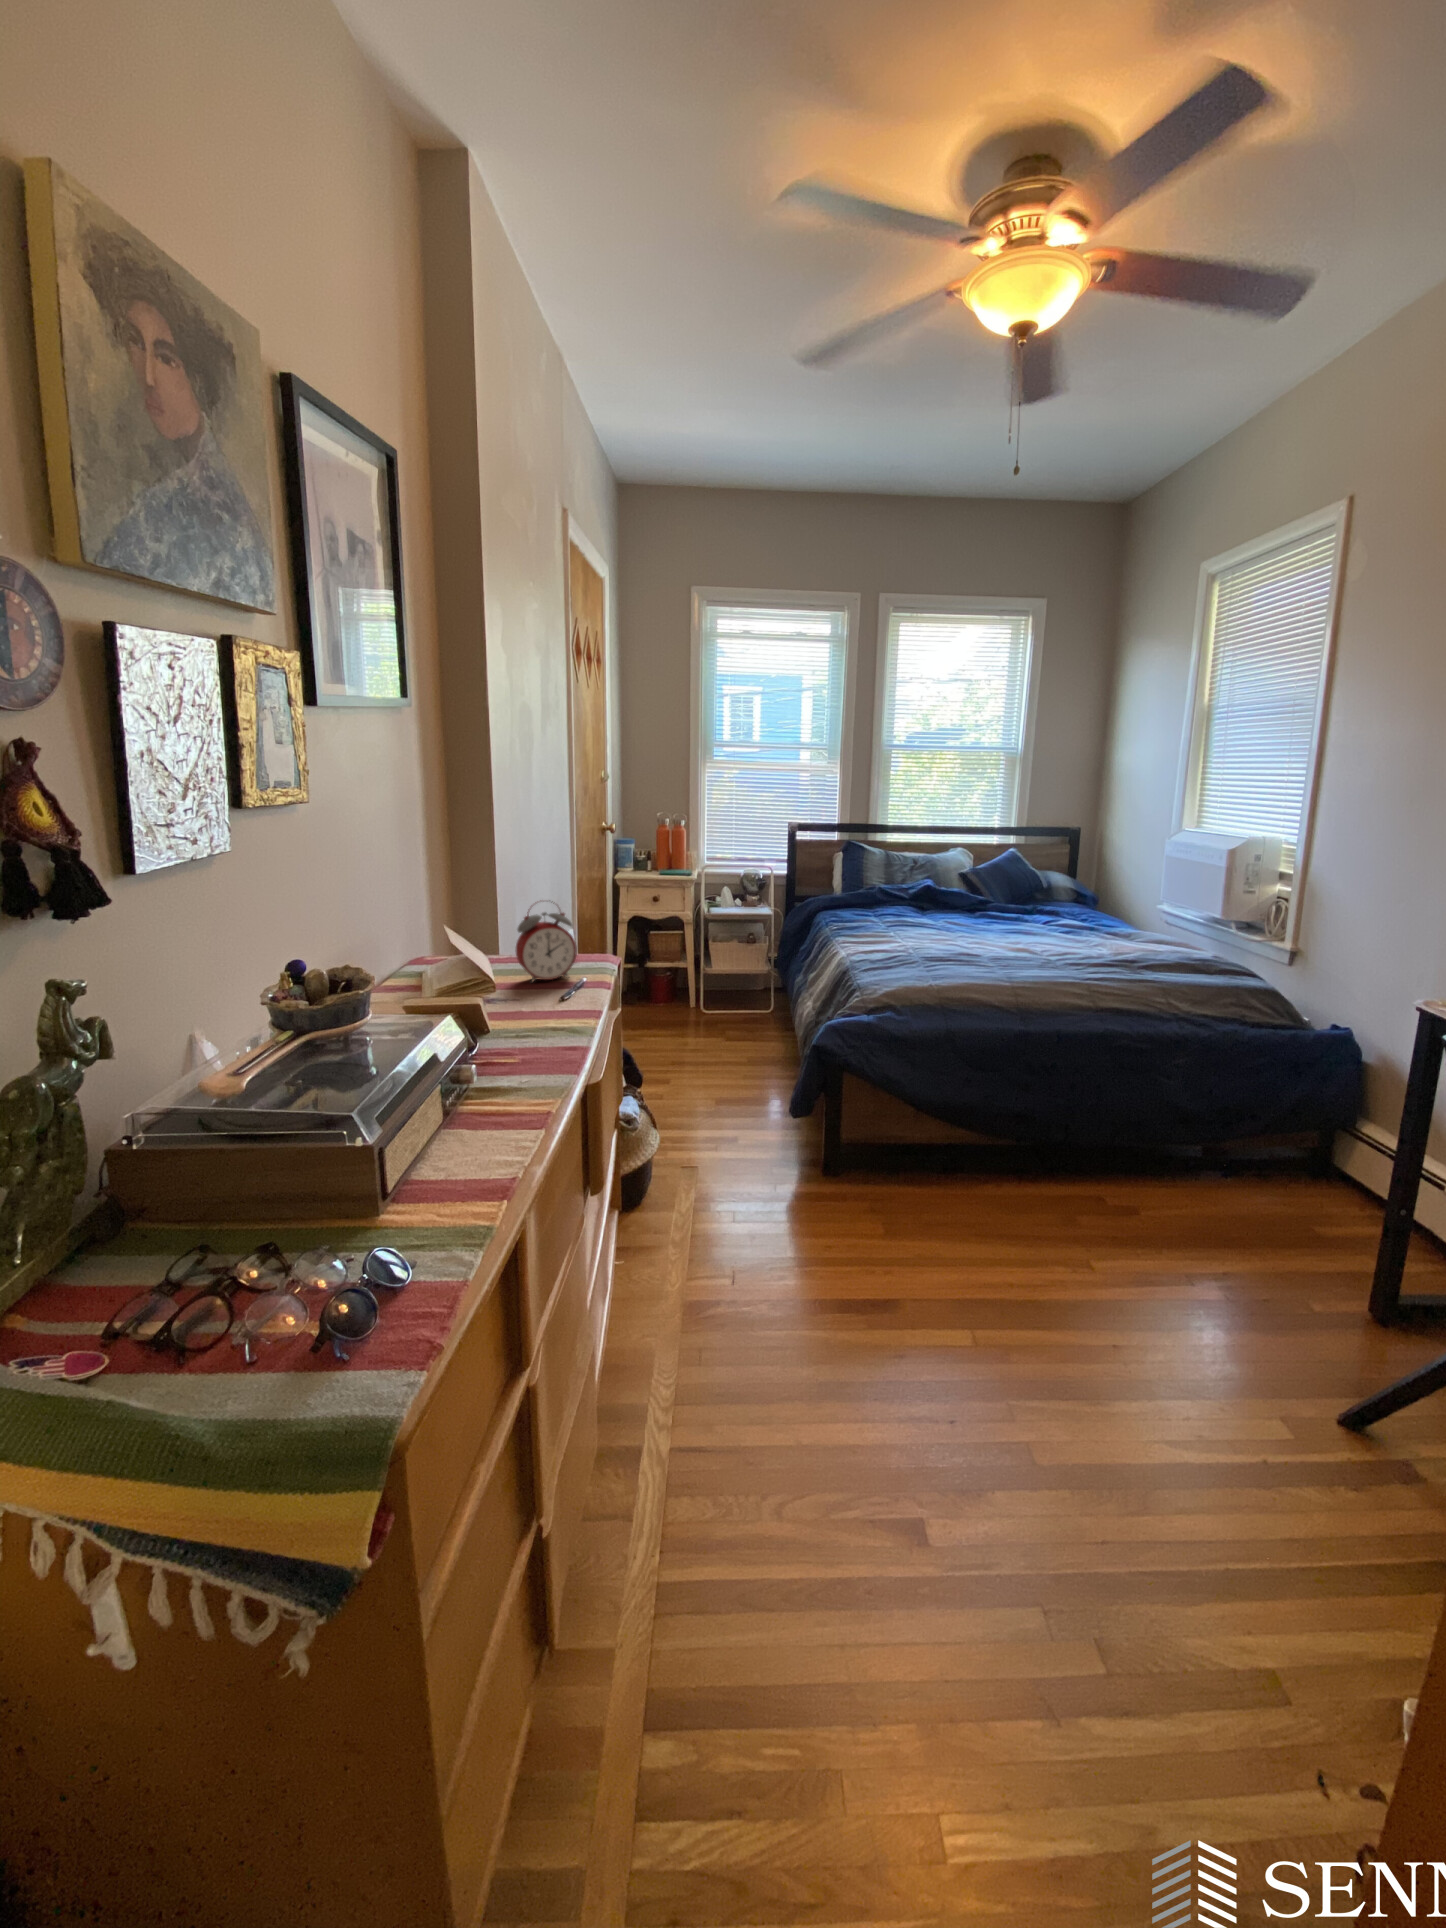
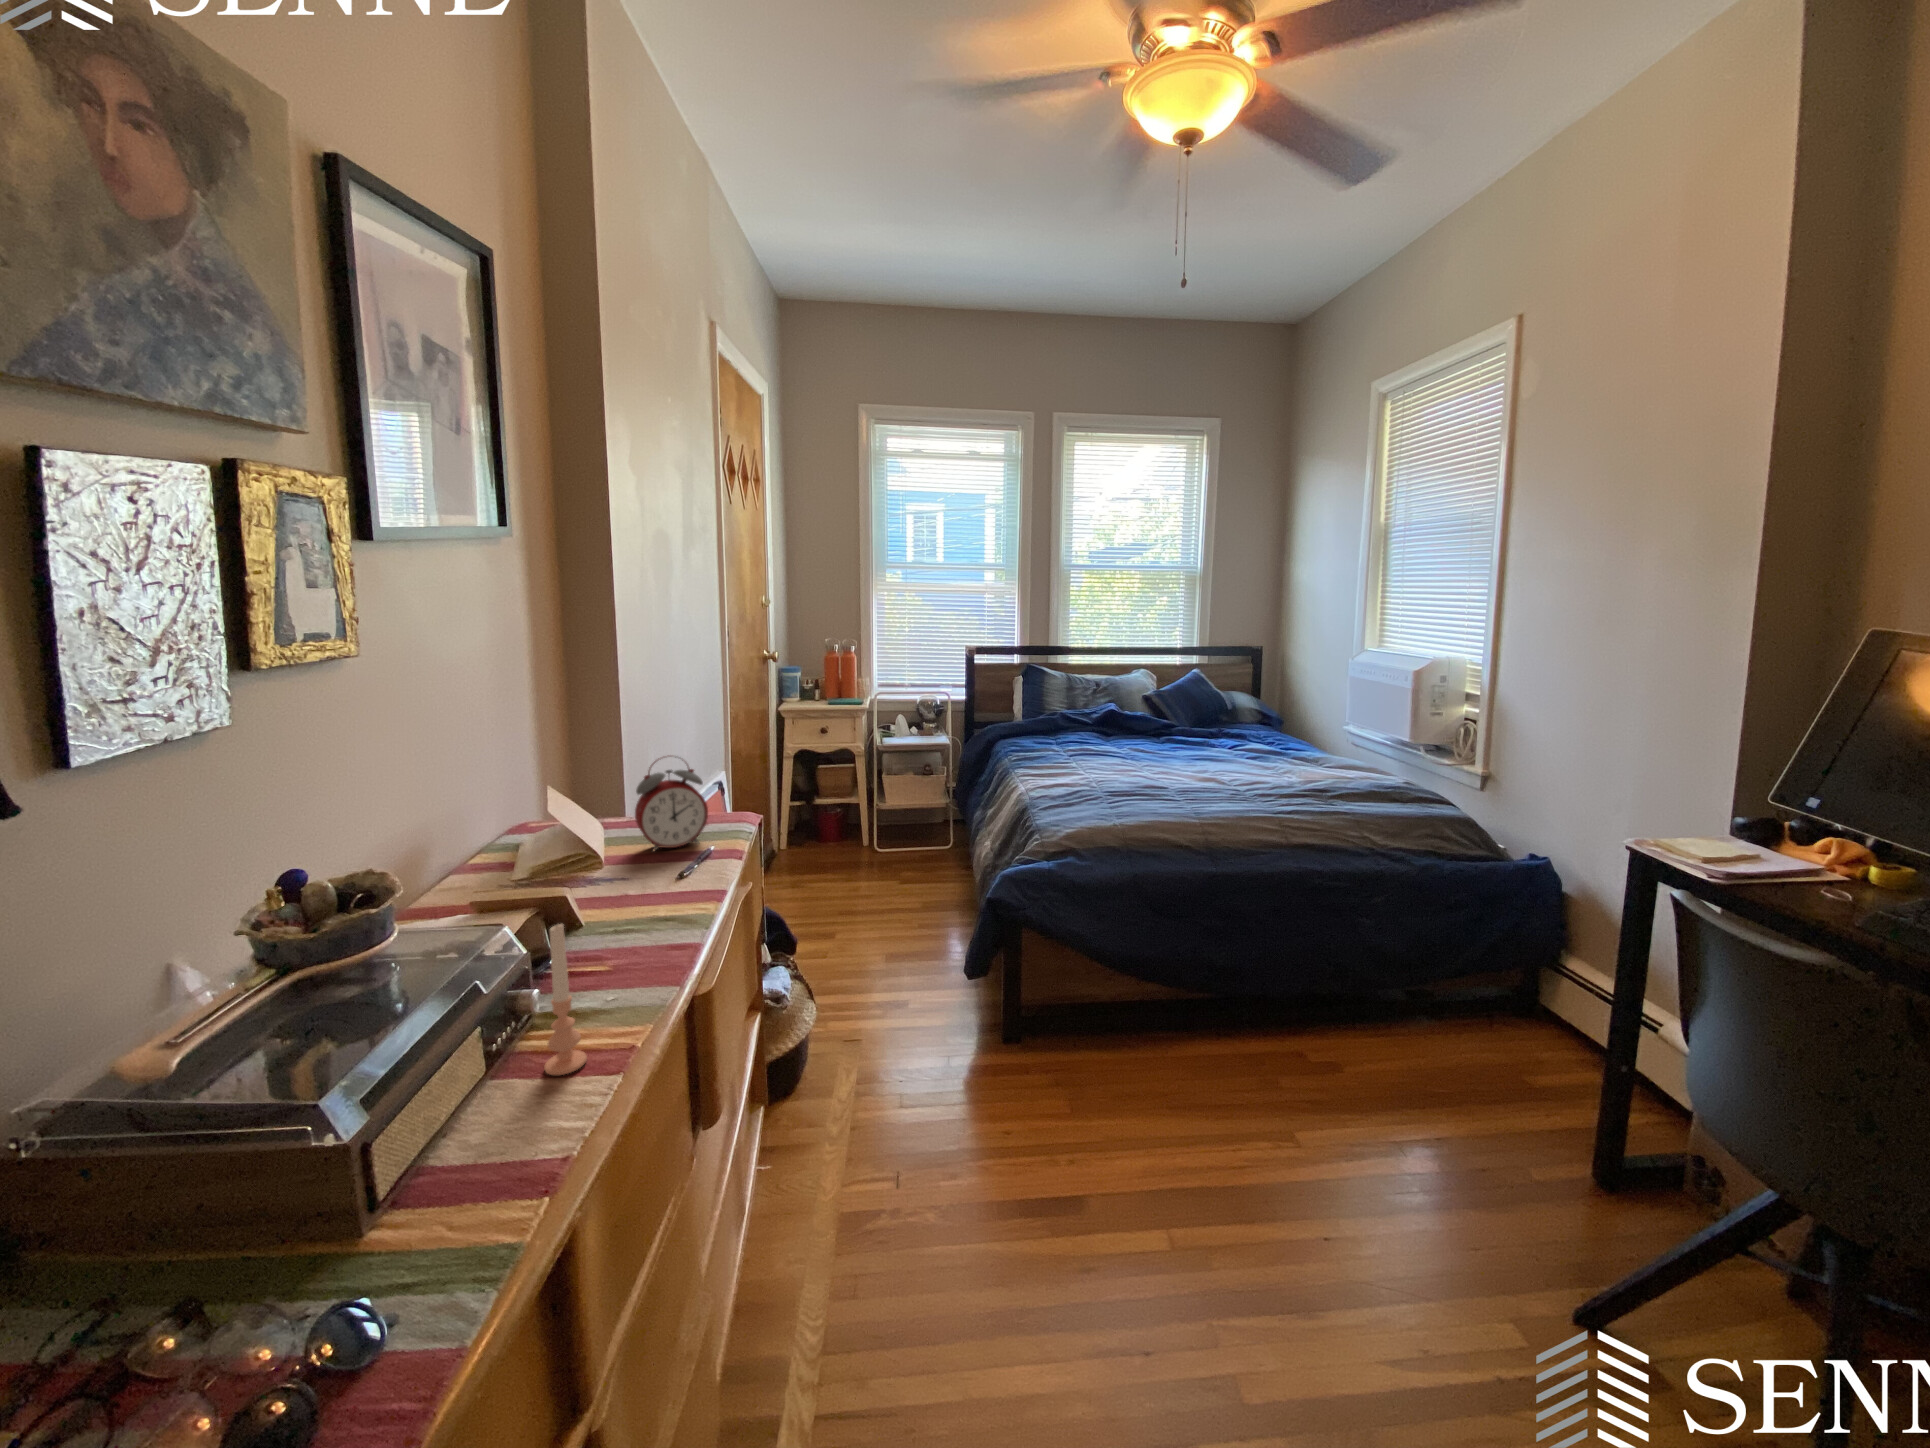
candle: none [479,1013,510,1133] -> present [544,924,587,1075]

